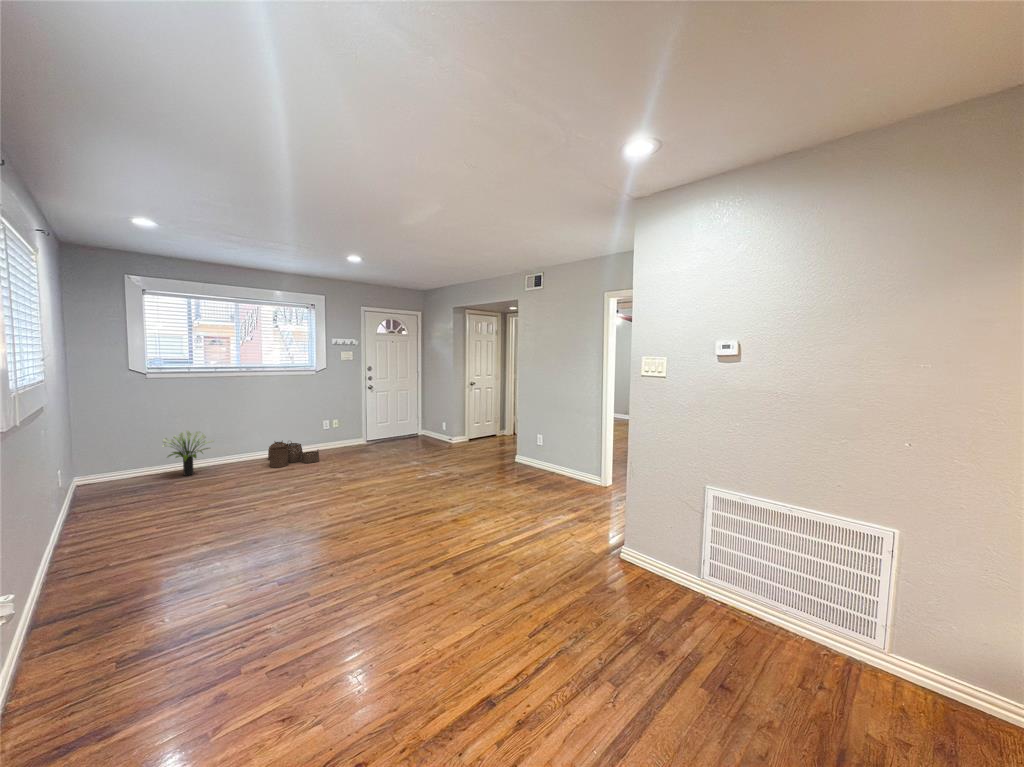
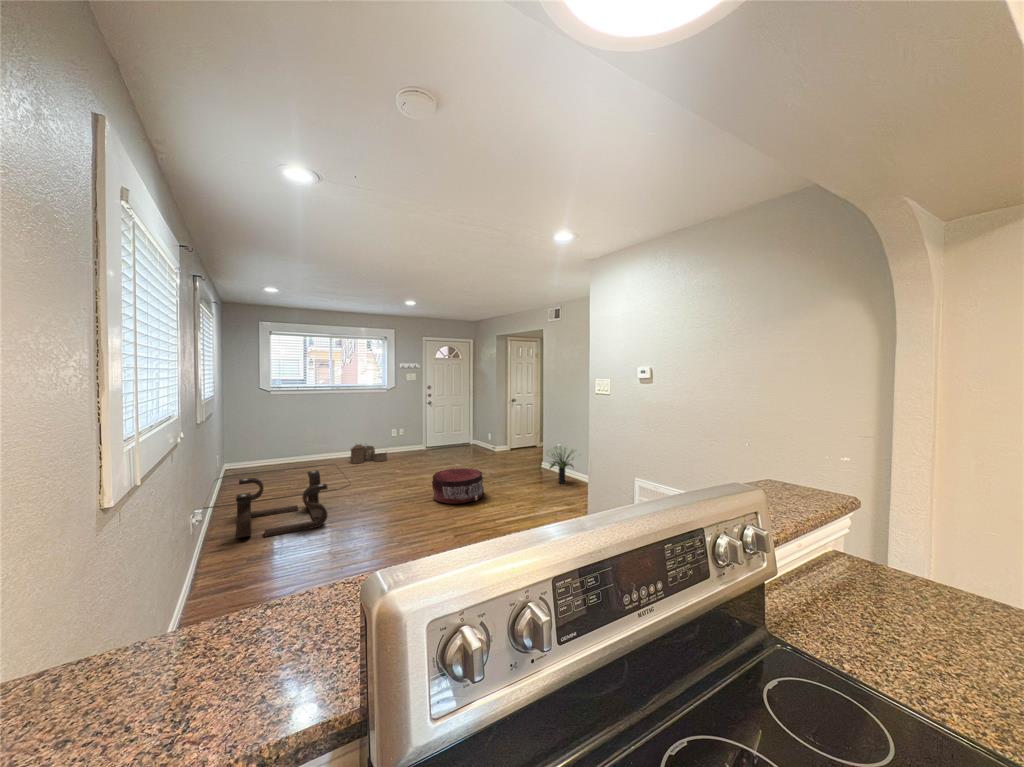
potted plant: present [162,431,214,476] -> present [546,445,581,484]
pouf: none [398,470,467,521] -> present [432,468,484,504]
coffee table: none [24,475,291,615] -> present [204,464,346,538]

